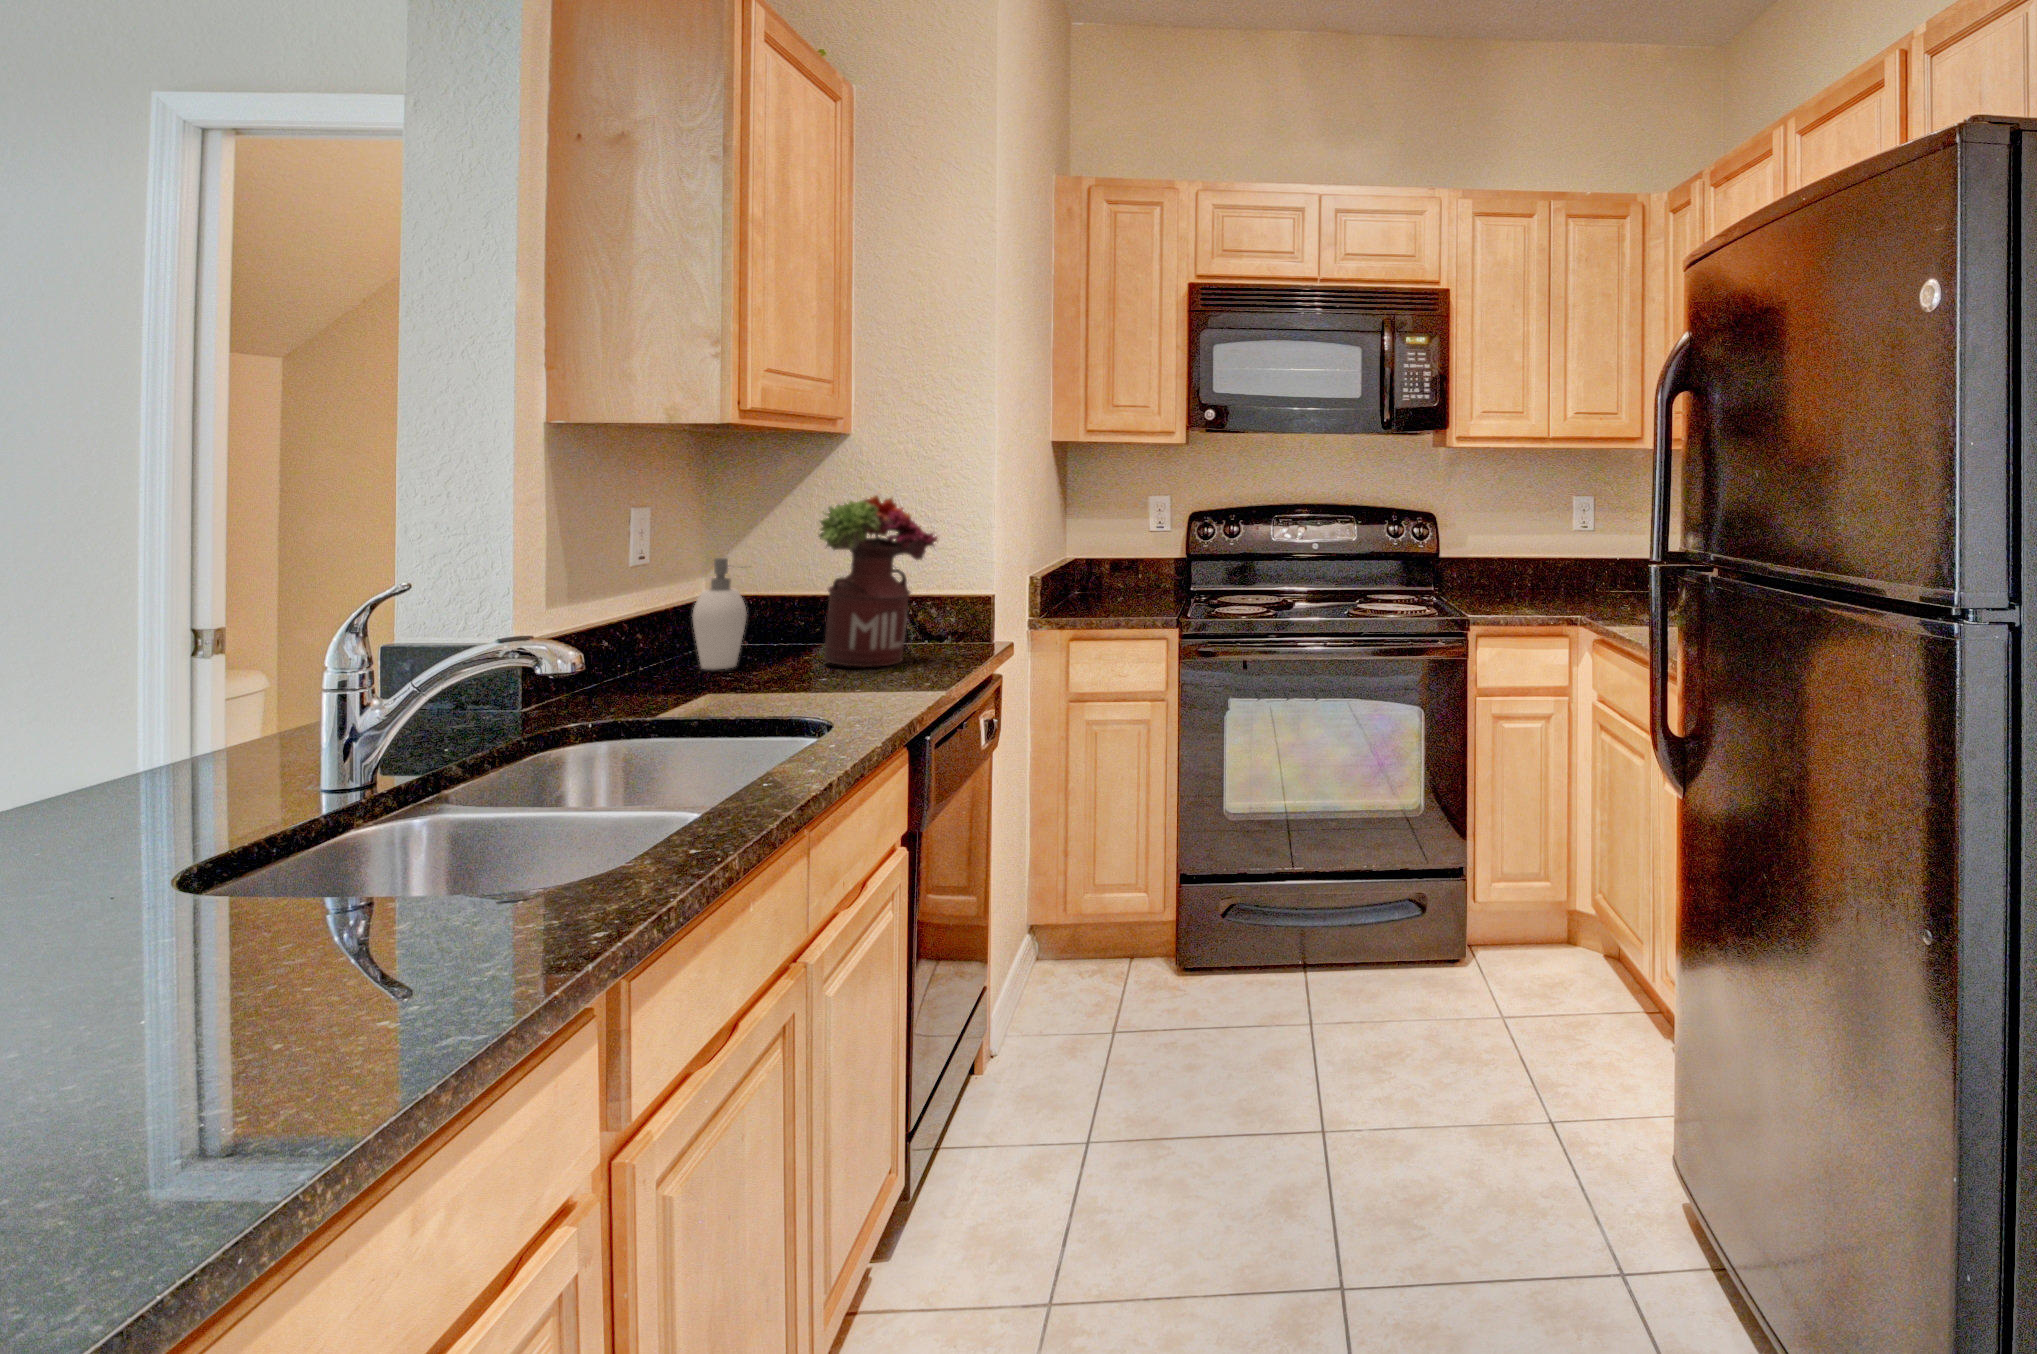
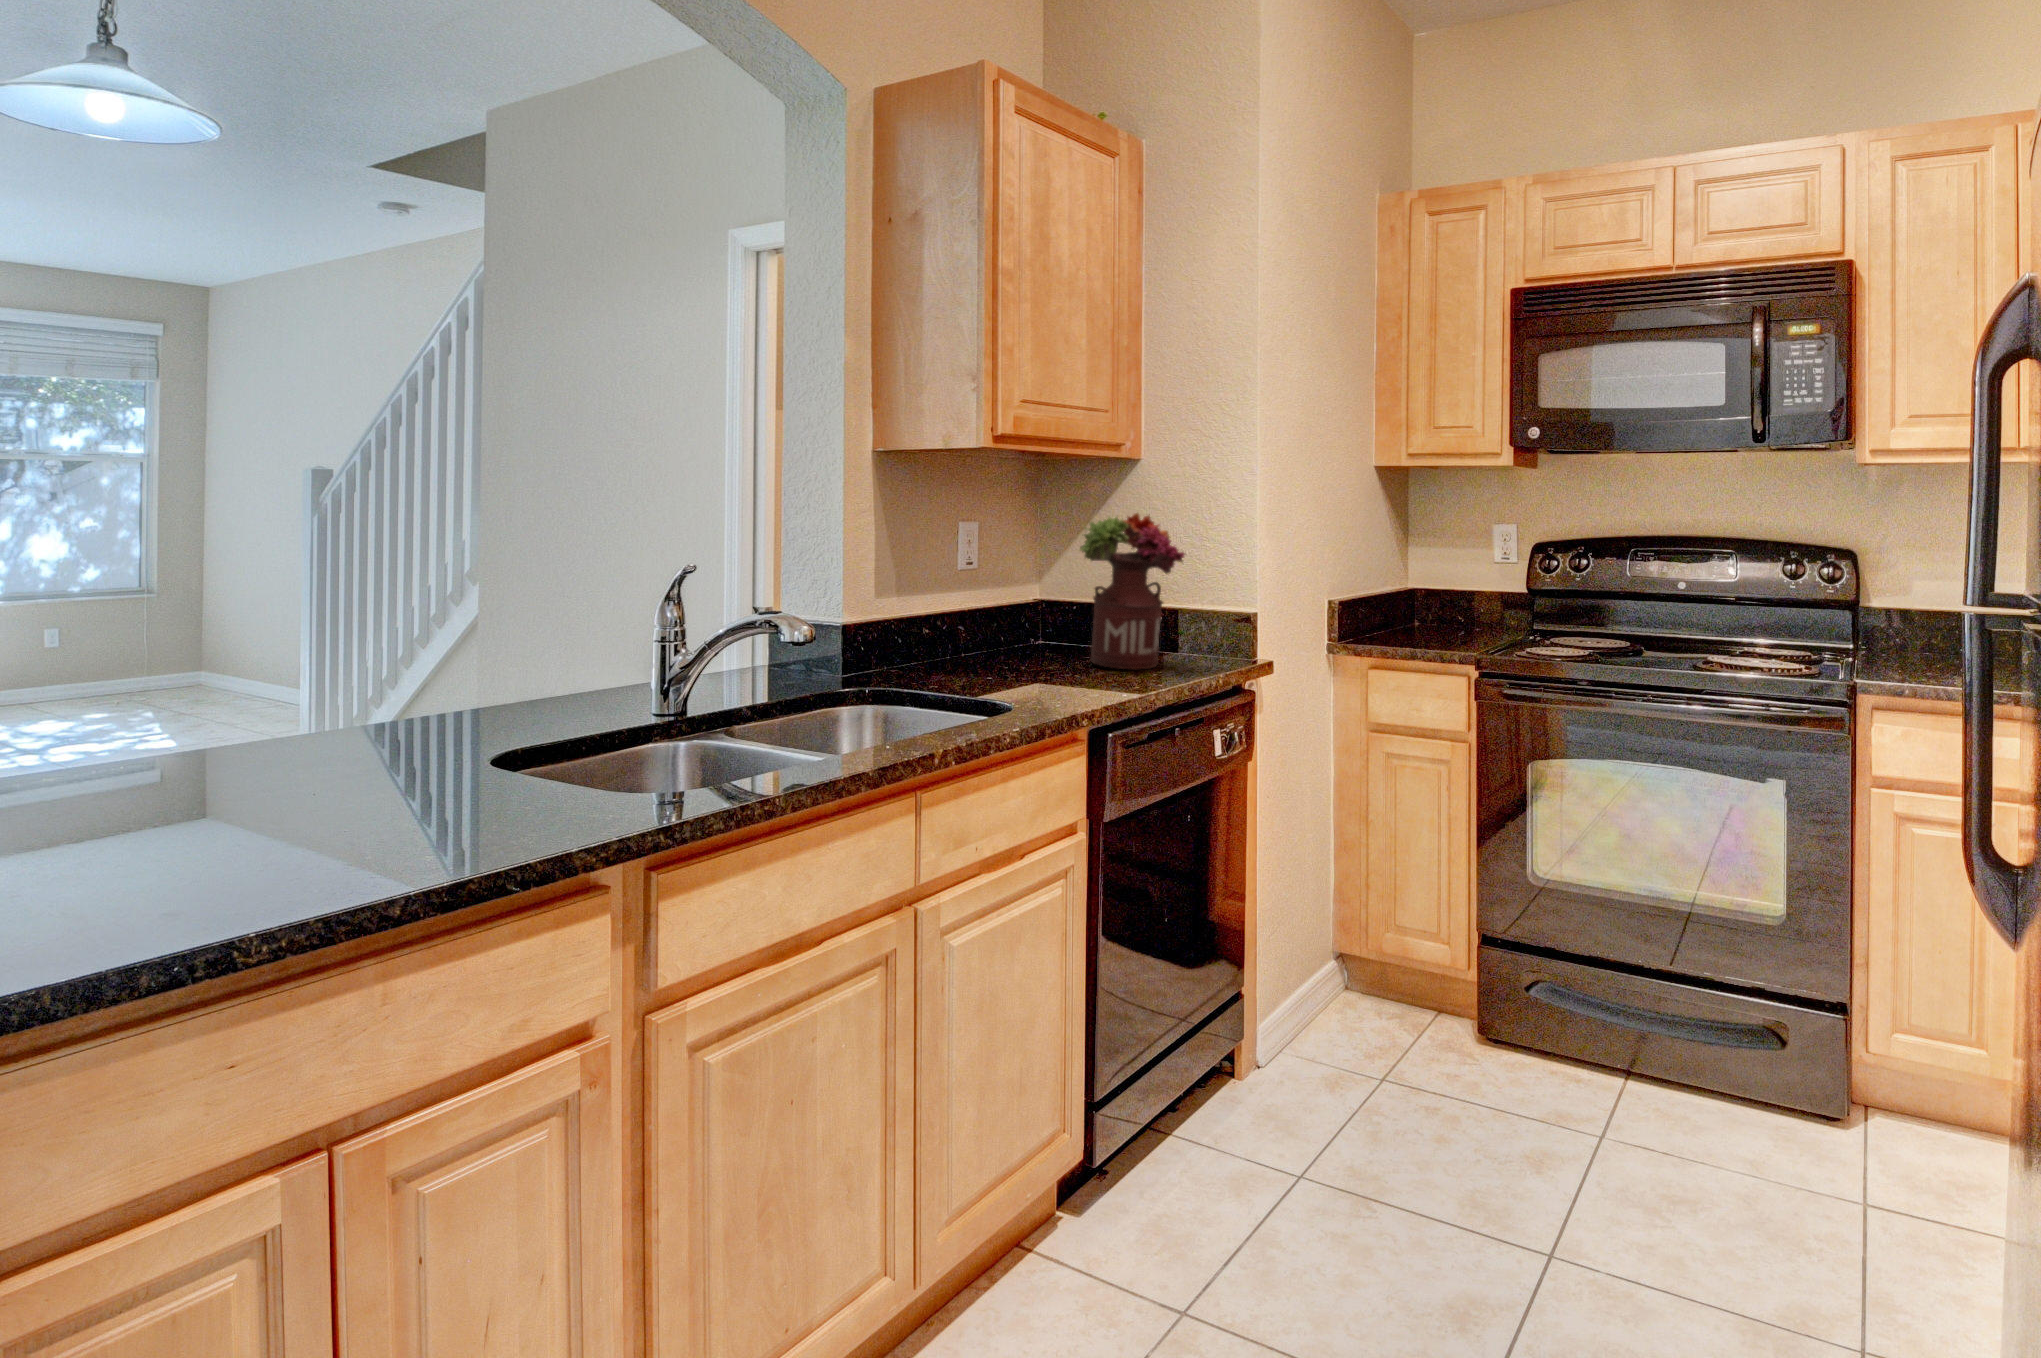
soap dispenser: present [693,558,747,670] -> none [996,565,1038,660]

